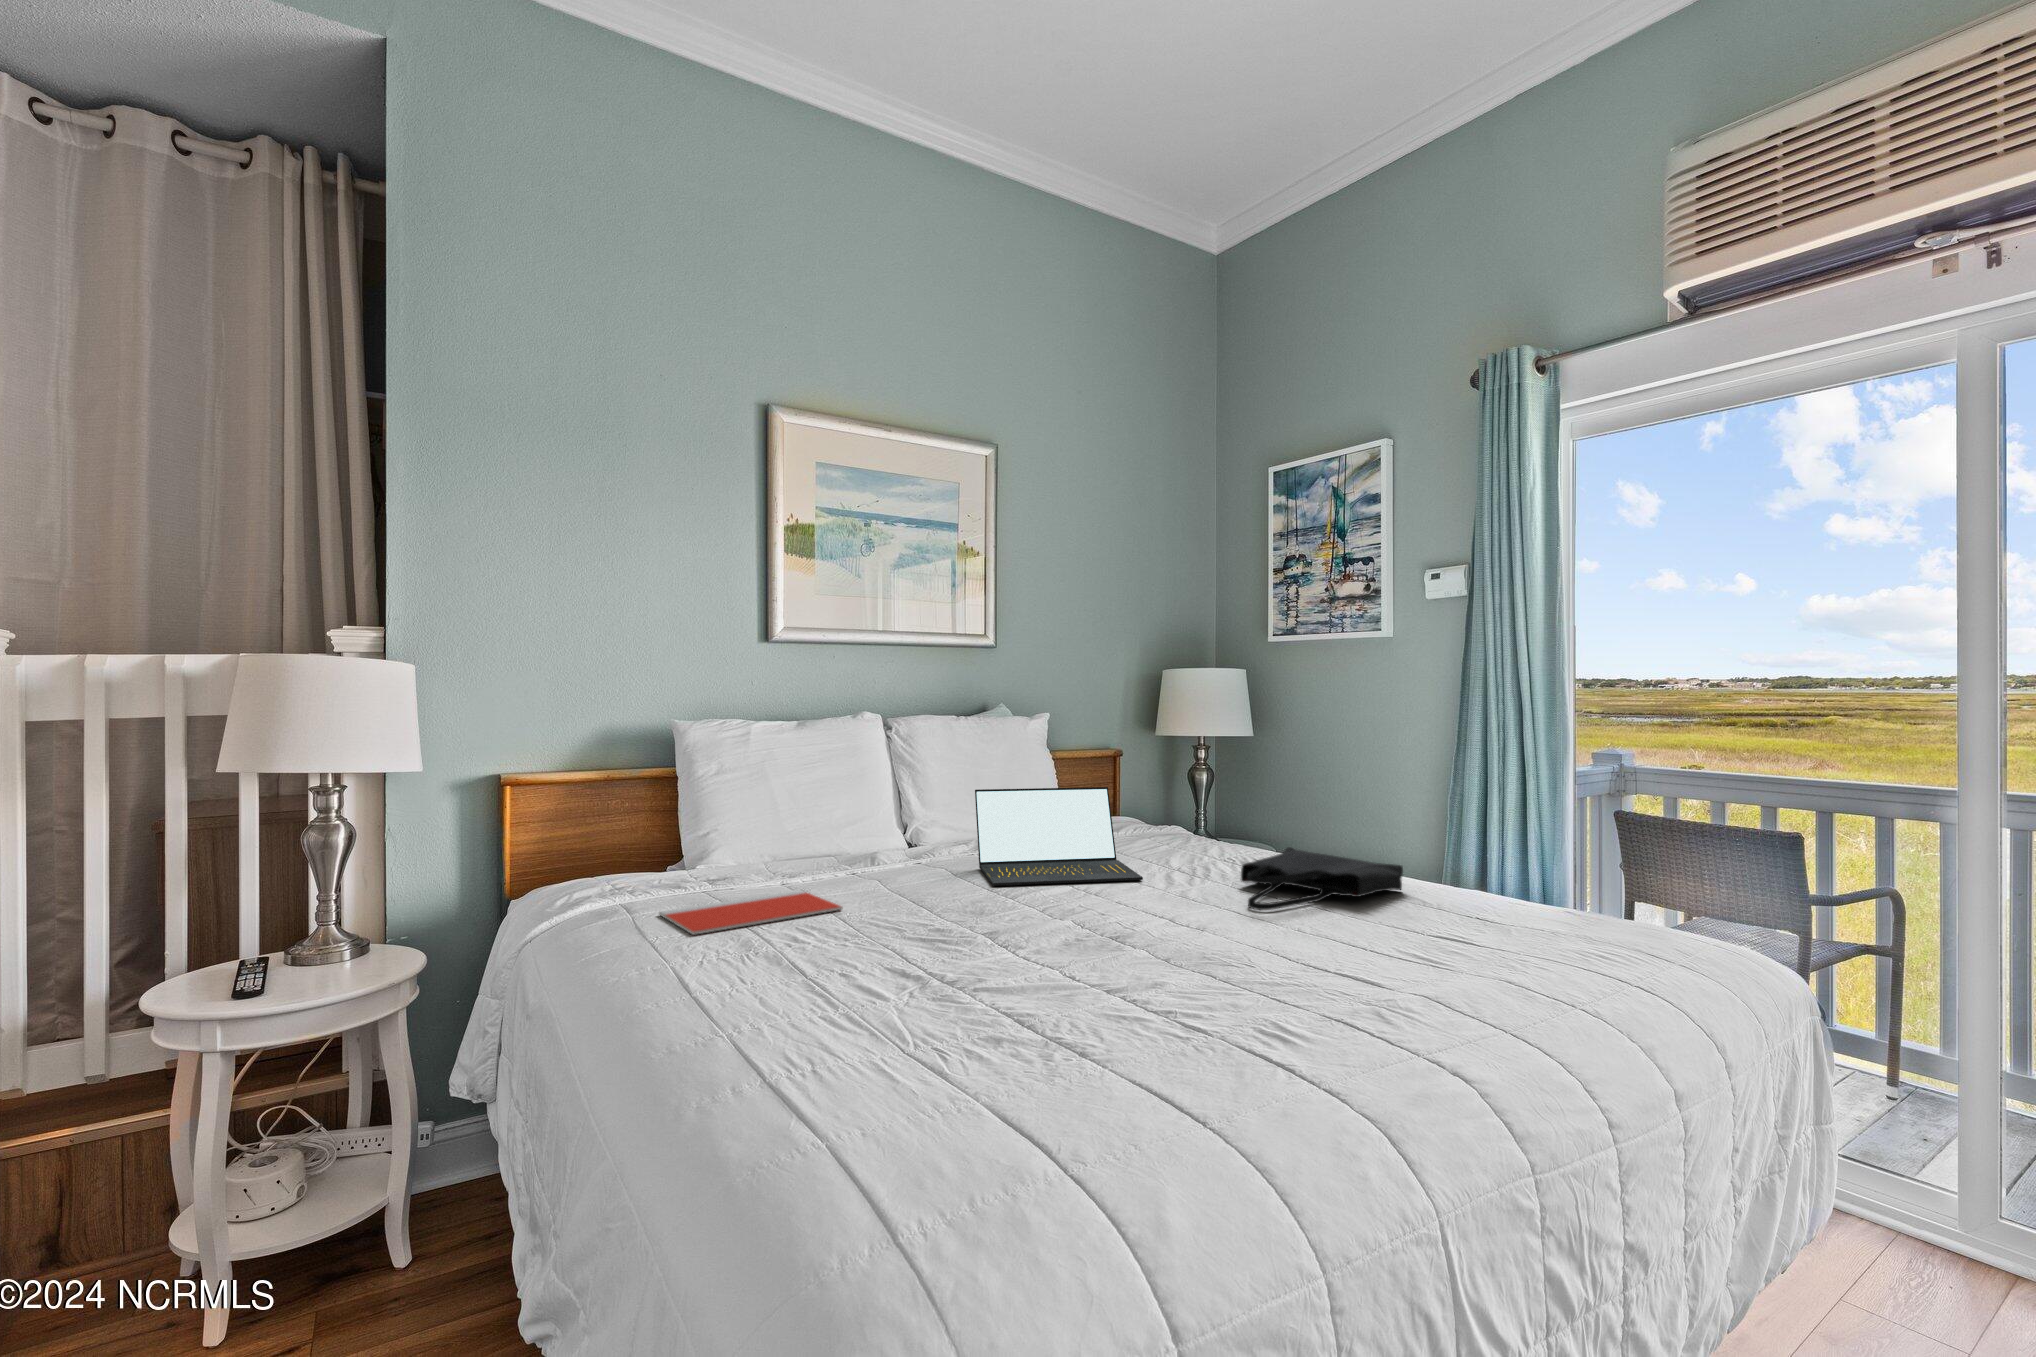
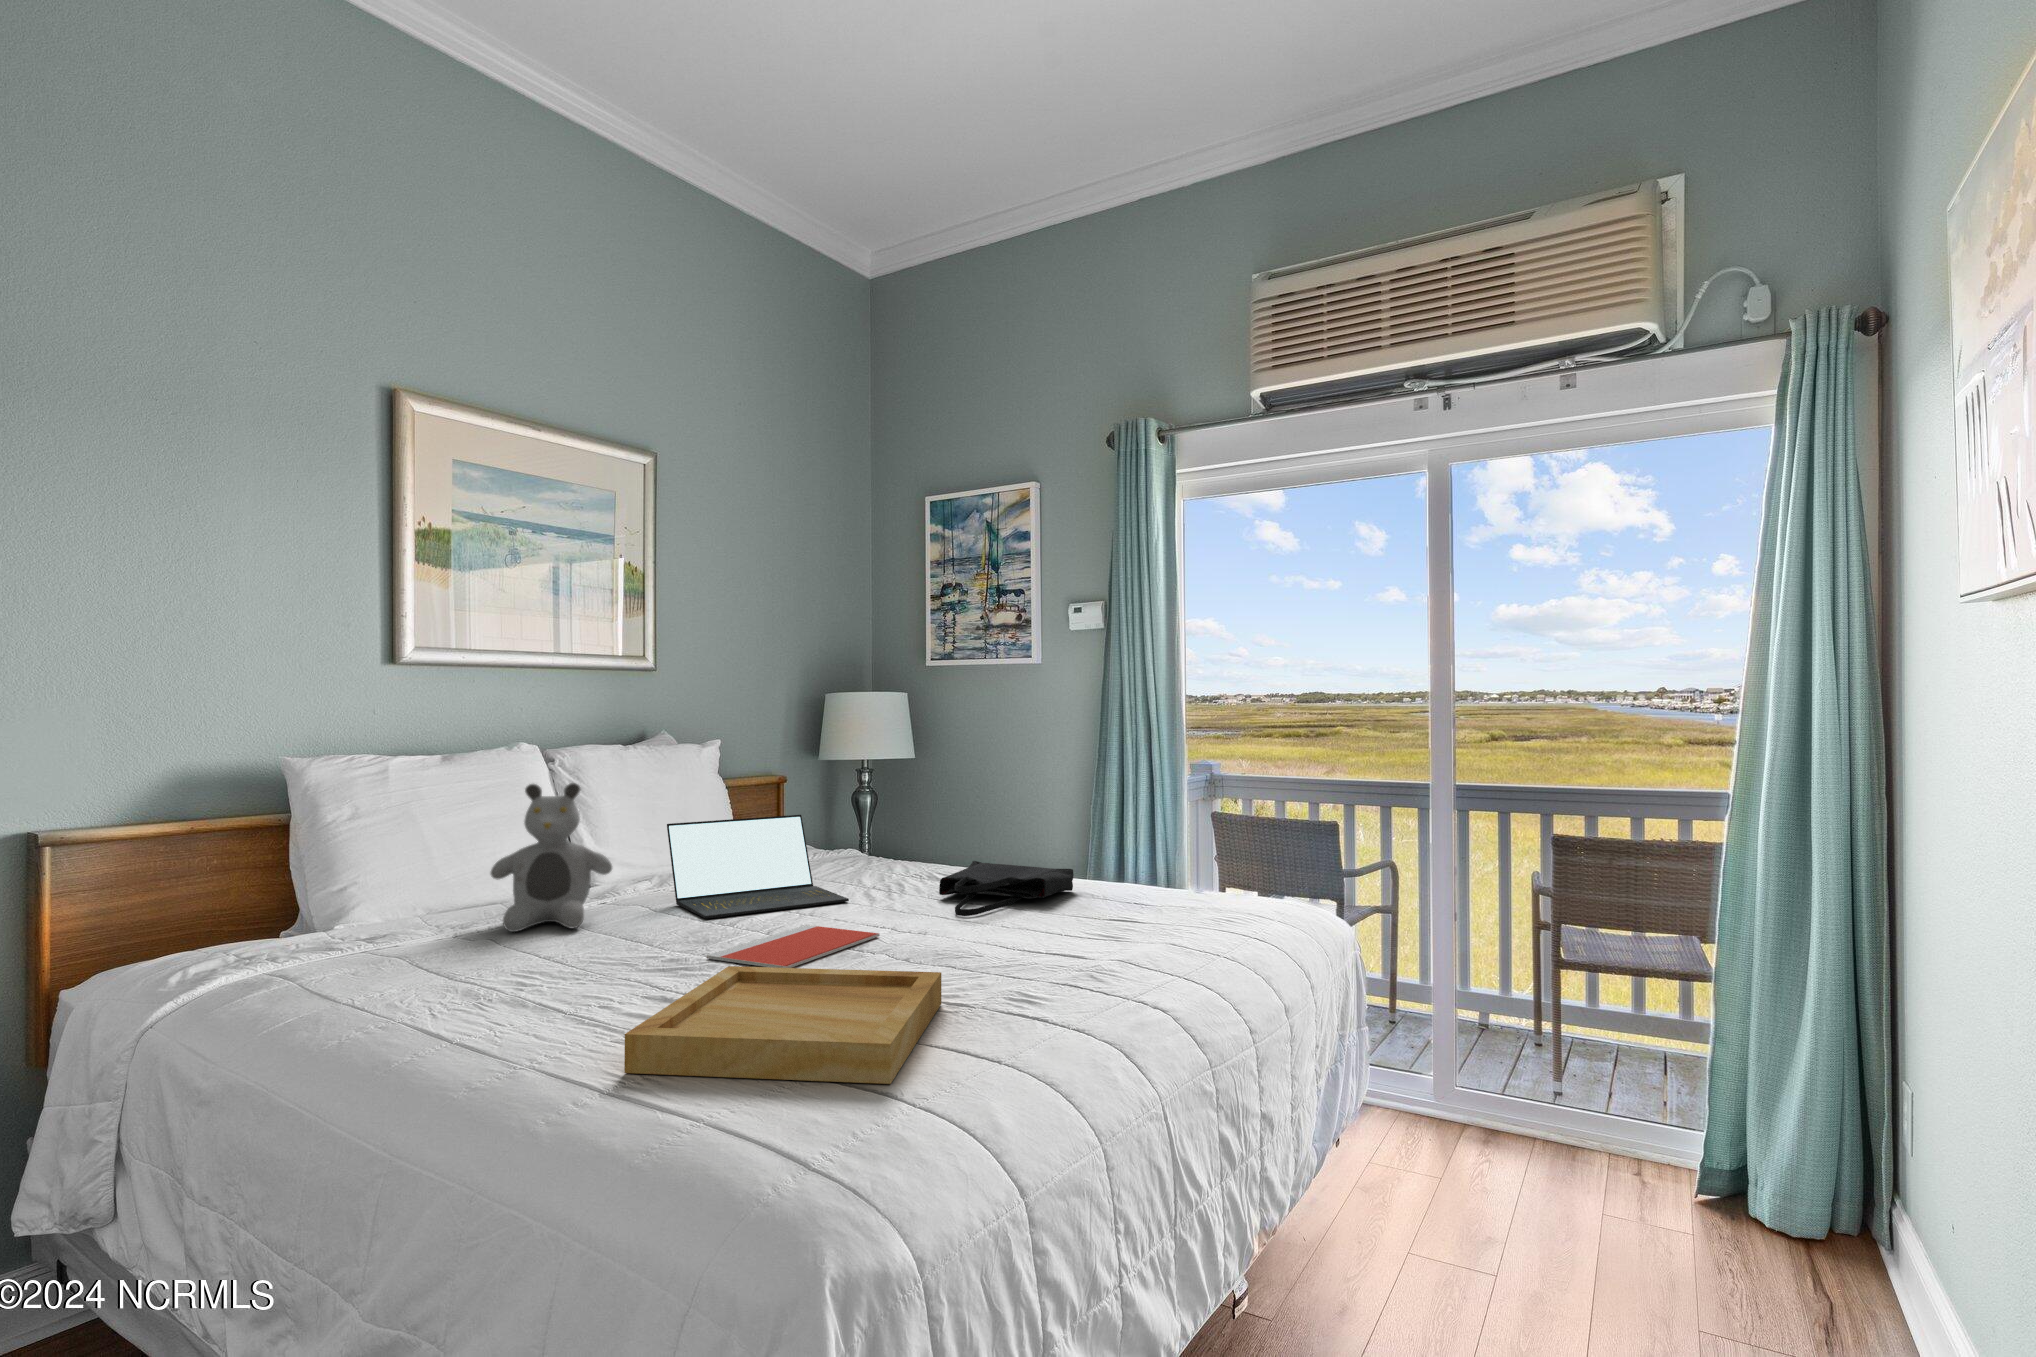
teddy bear: none [814,747,916,884] -> present [491,783,612,932]
notebook: present [659,890,843,935] -> present [707,925,880,968]
tray: none [776,947,1165,1139] -> present [624,966,941,1084]

